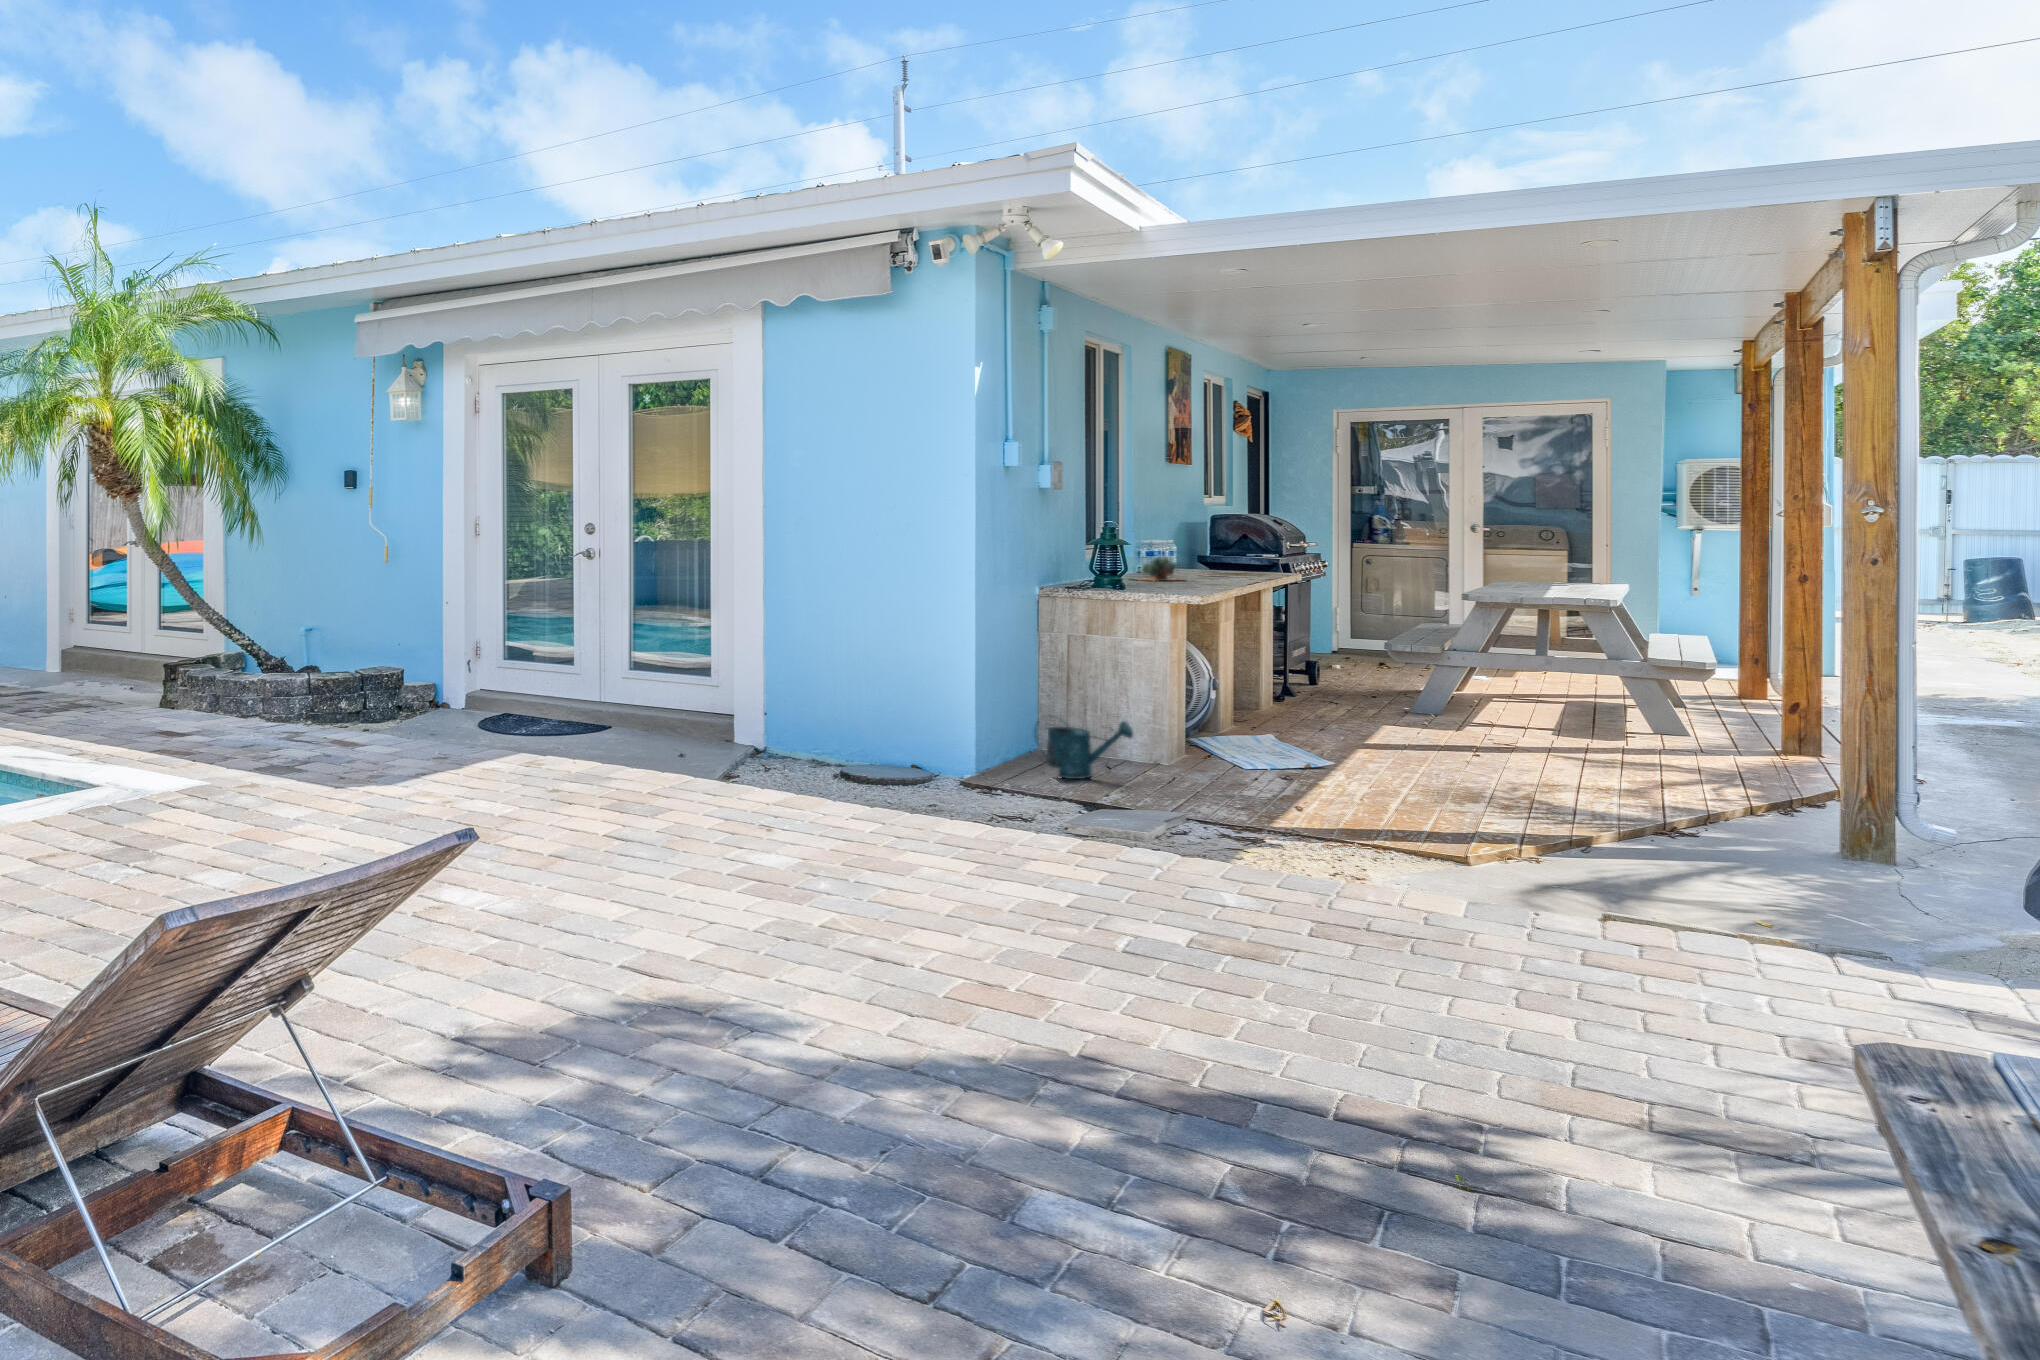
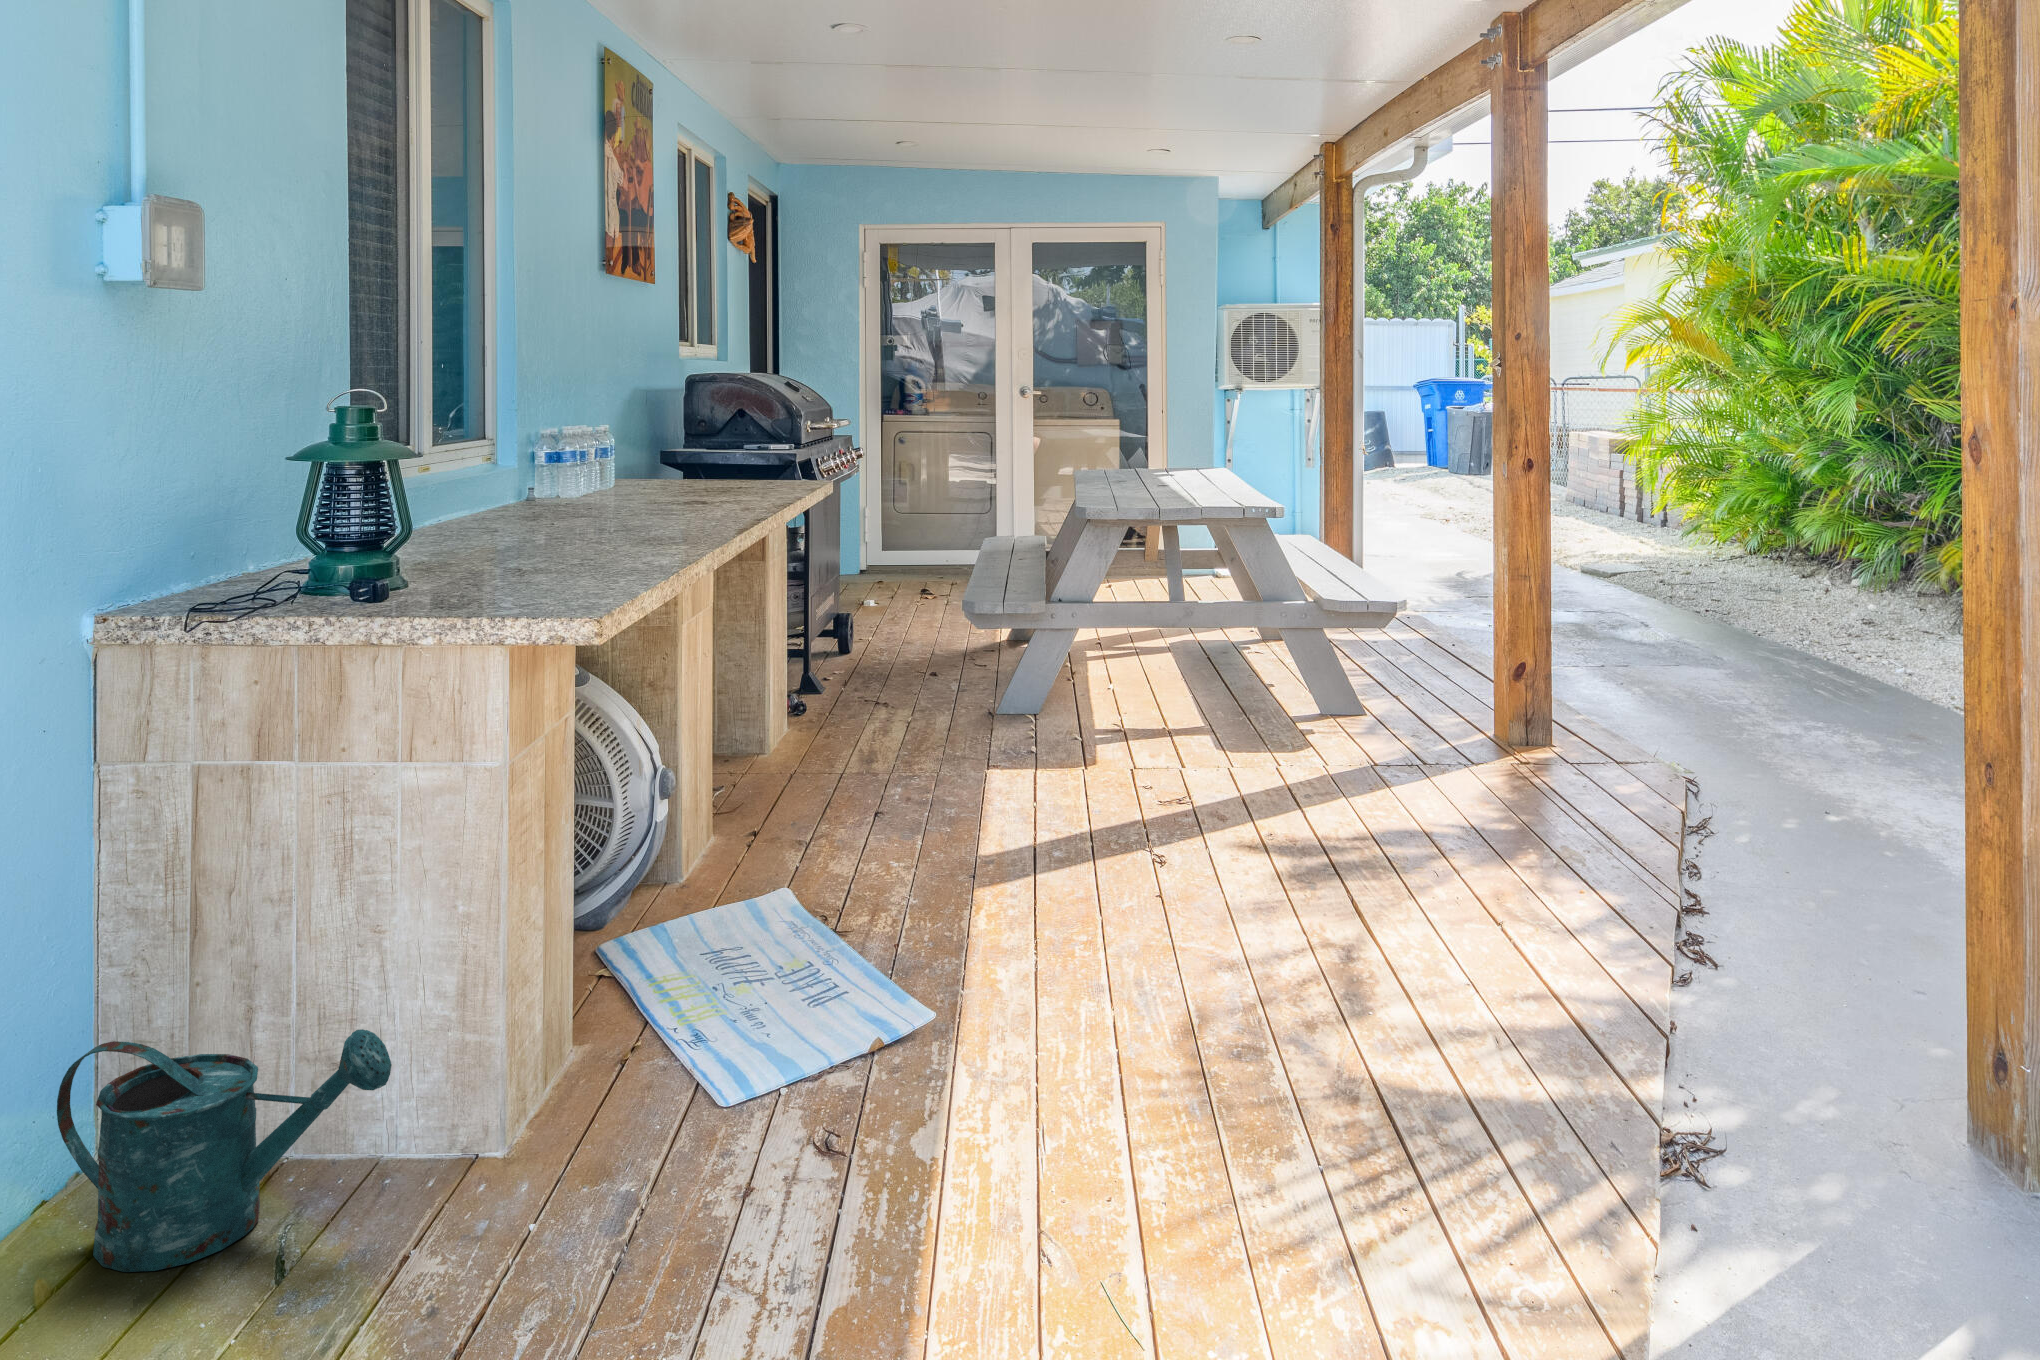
succulent plant: present [1142,557,1178,581] -> none [480,465,618,527]

